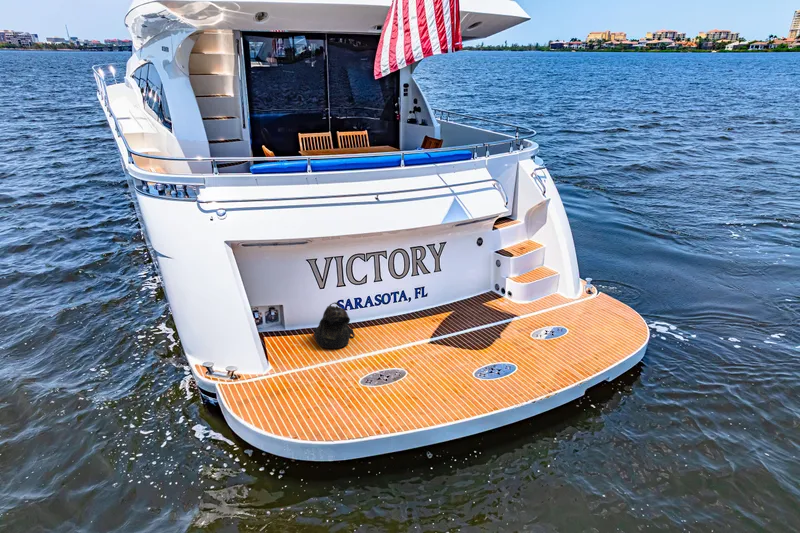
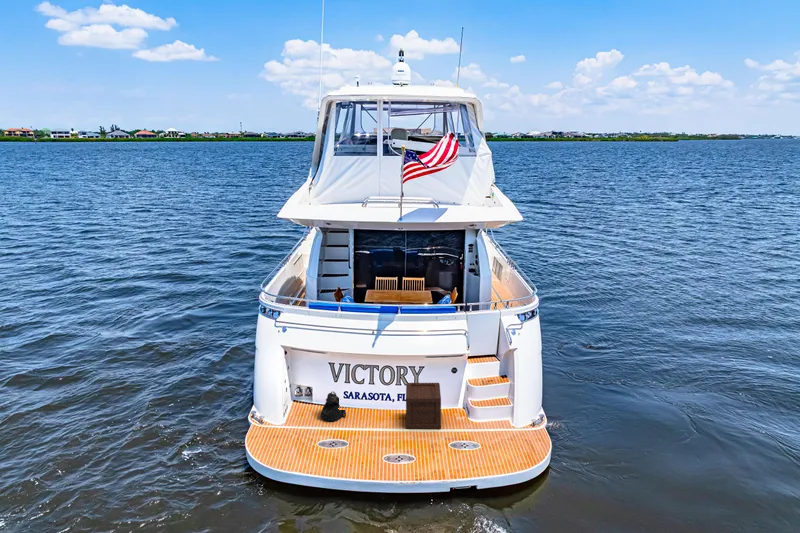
wooden crate: none [427,260,495,330] -> present [406,383,441,429]

